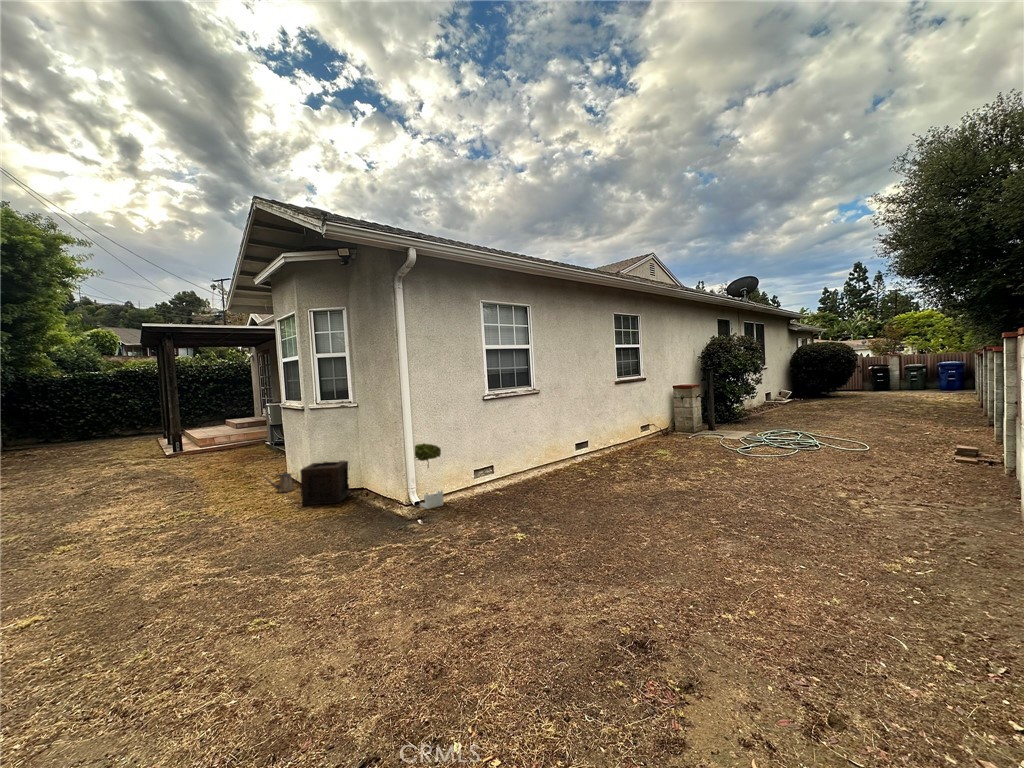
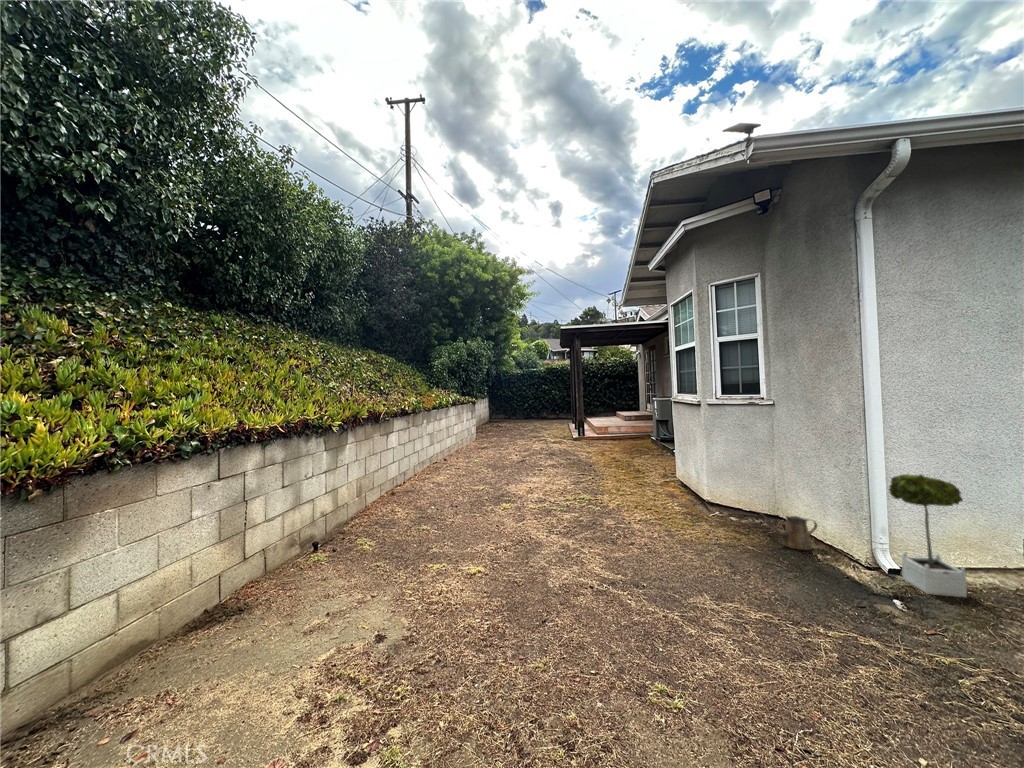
wooden crate: present [300,461,350,505] -> none [696,469,759,531]
watering can: present [263,473,294,492] -> present [761,514,817,550]

